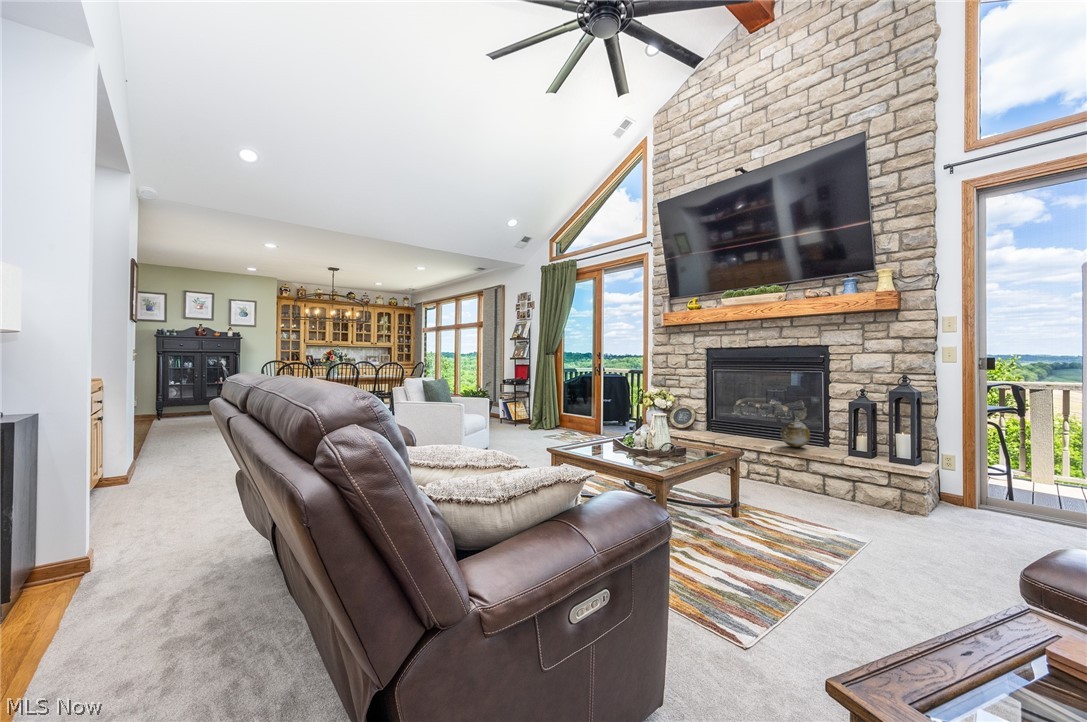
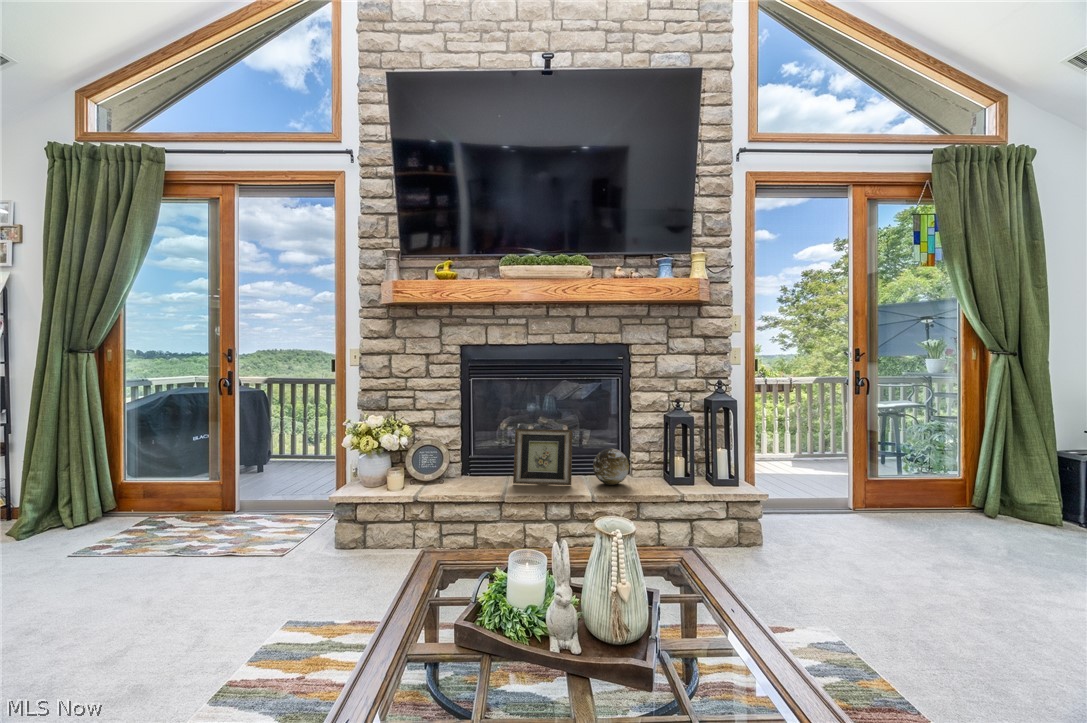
picture frame: none [727,403,770,443] -> present [513,429,572,485]

